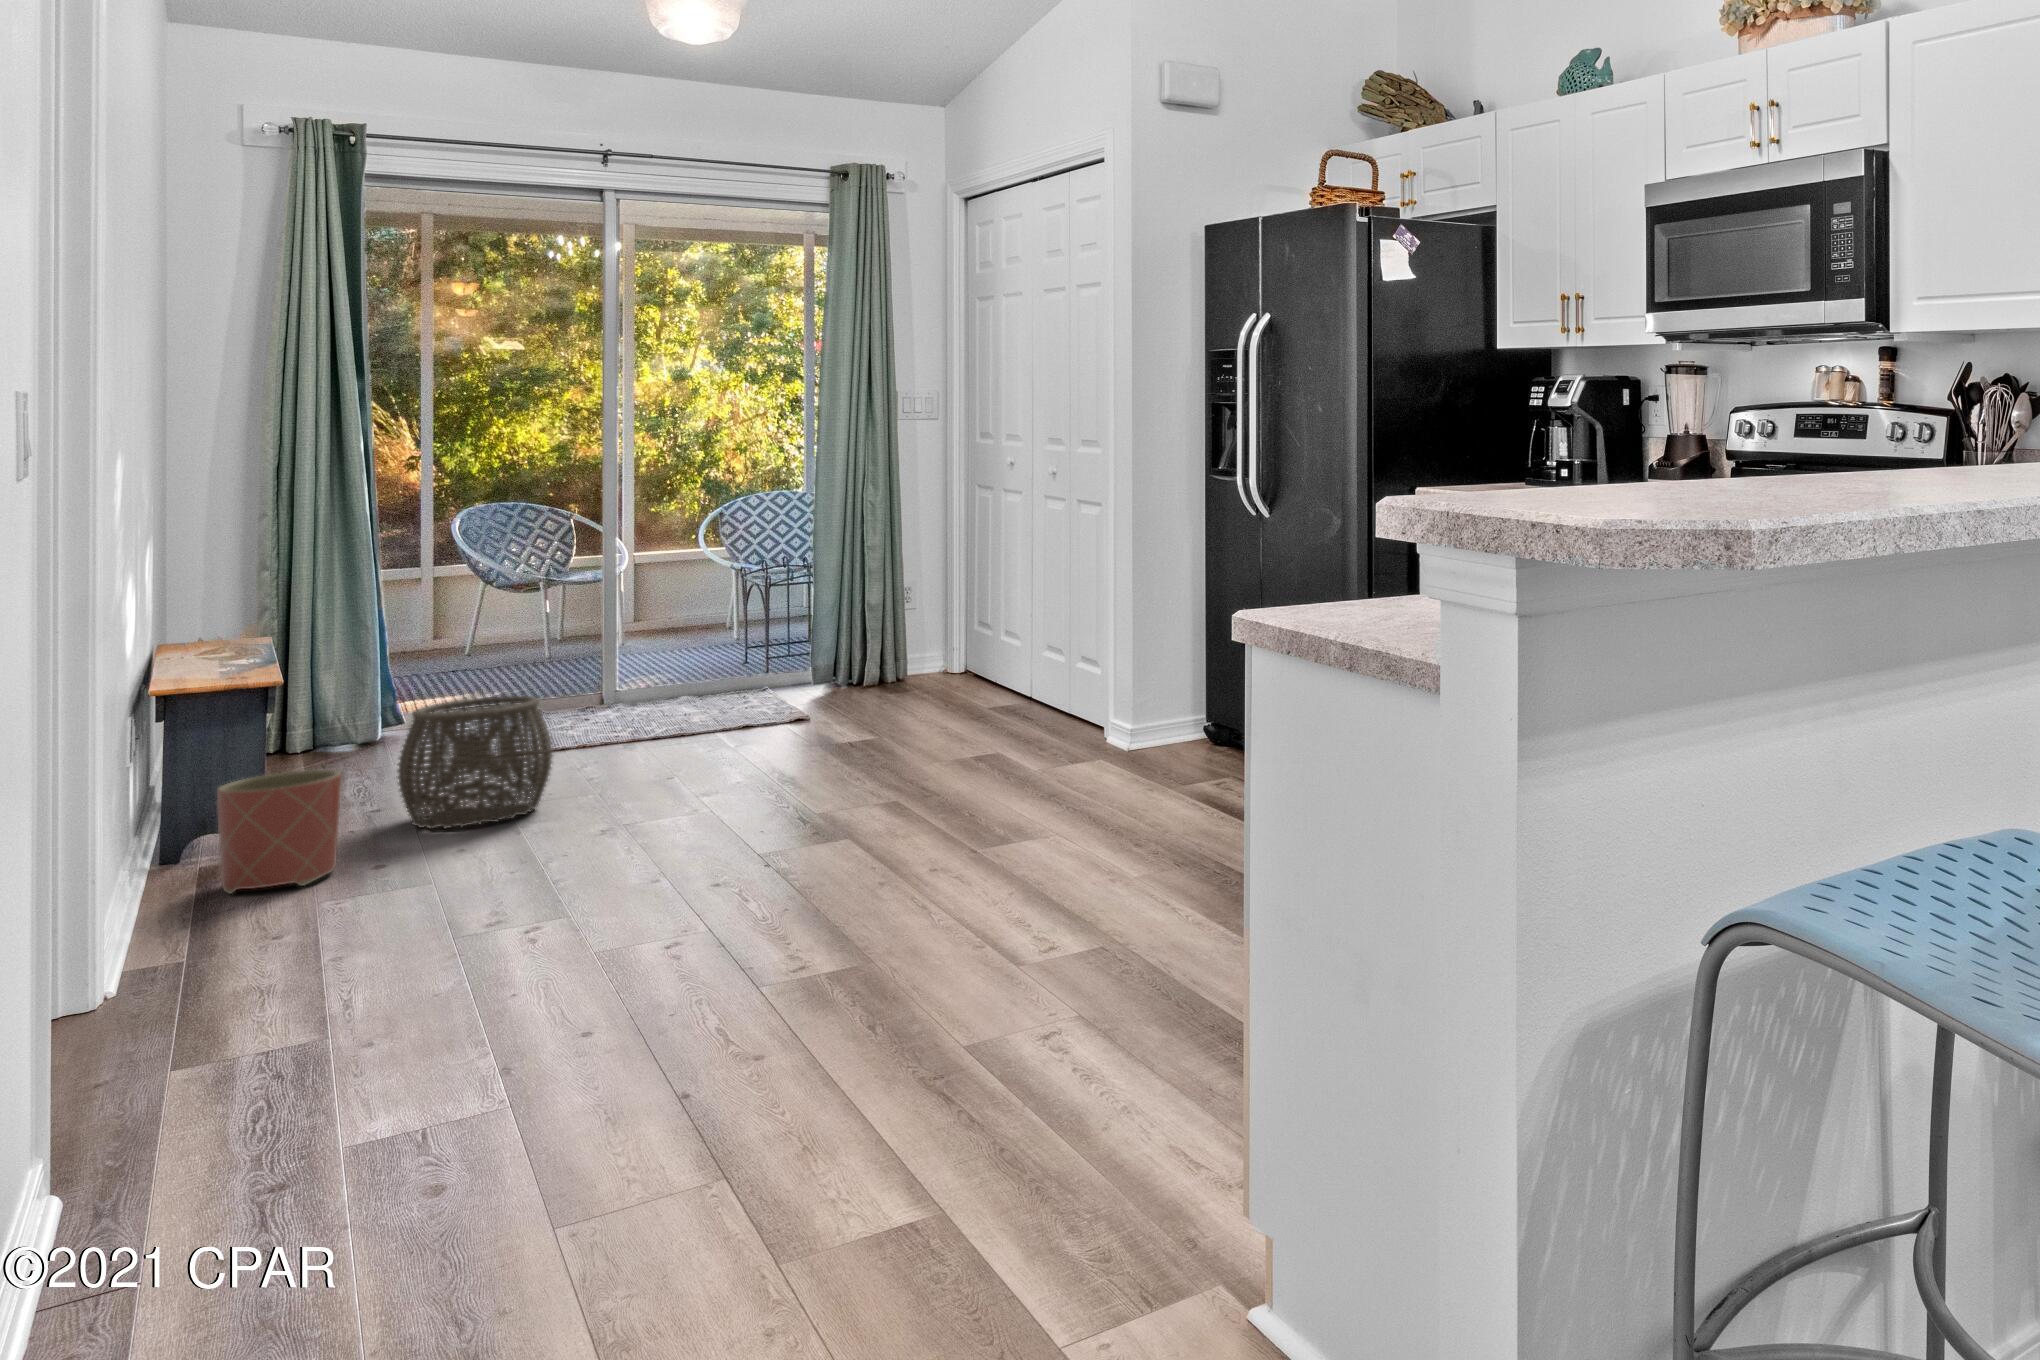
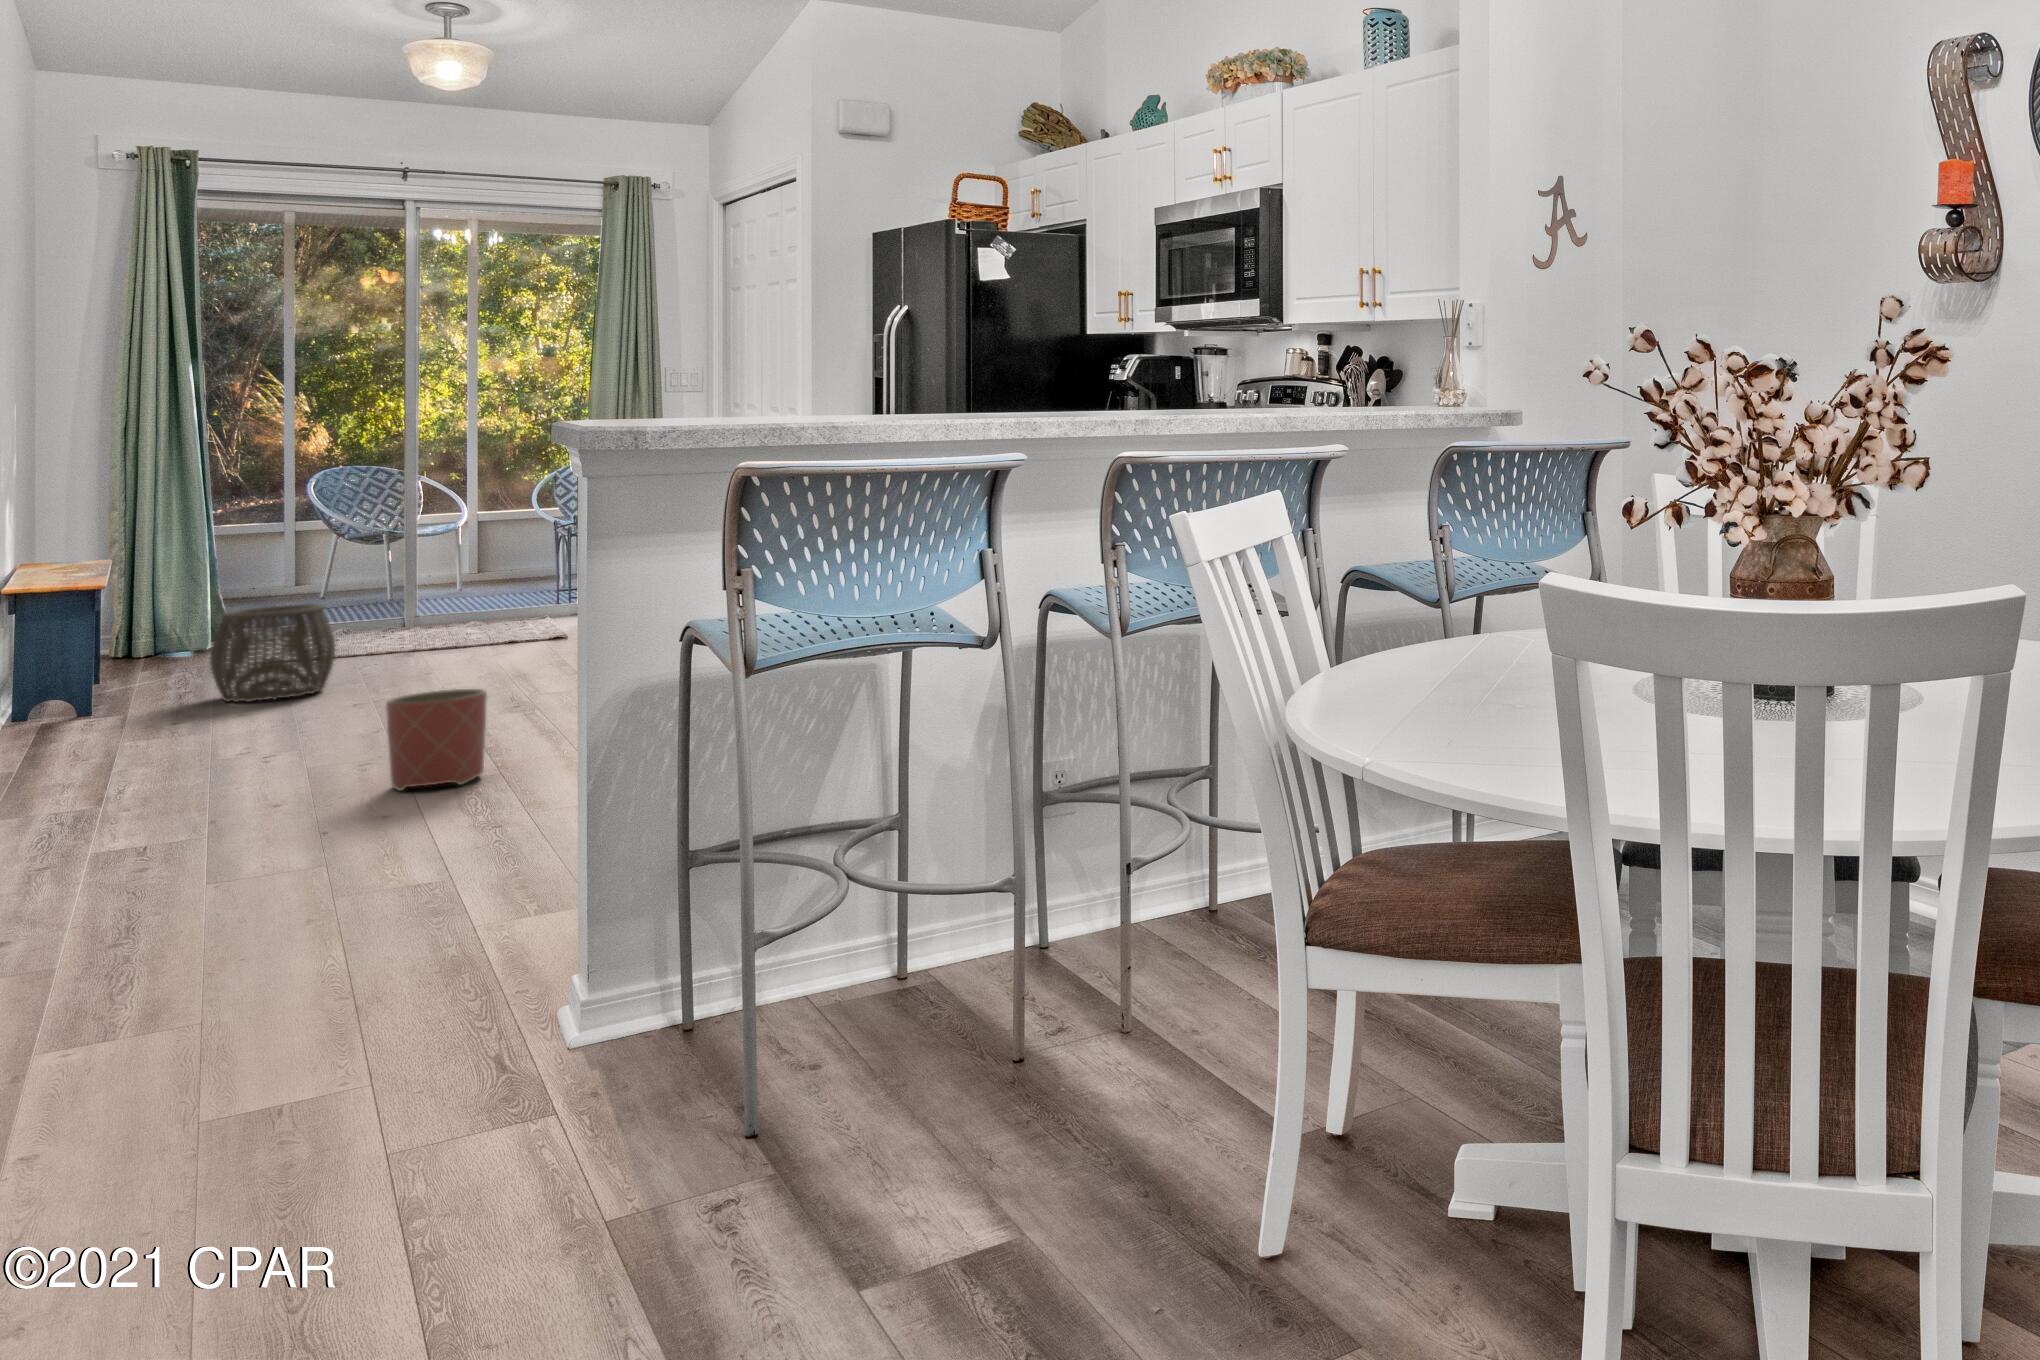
planter: present [217,770,341,894] -> present [386,689,487,791]

